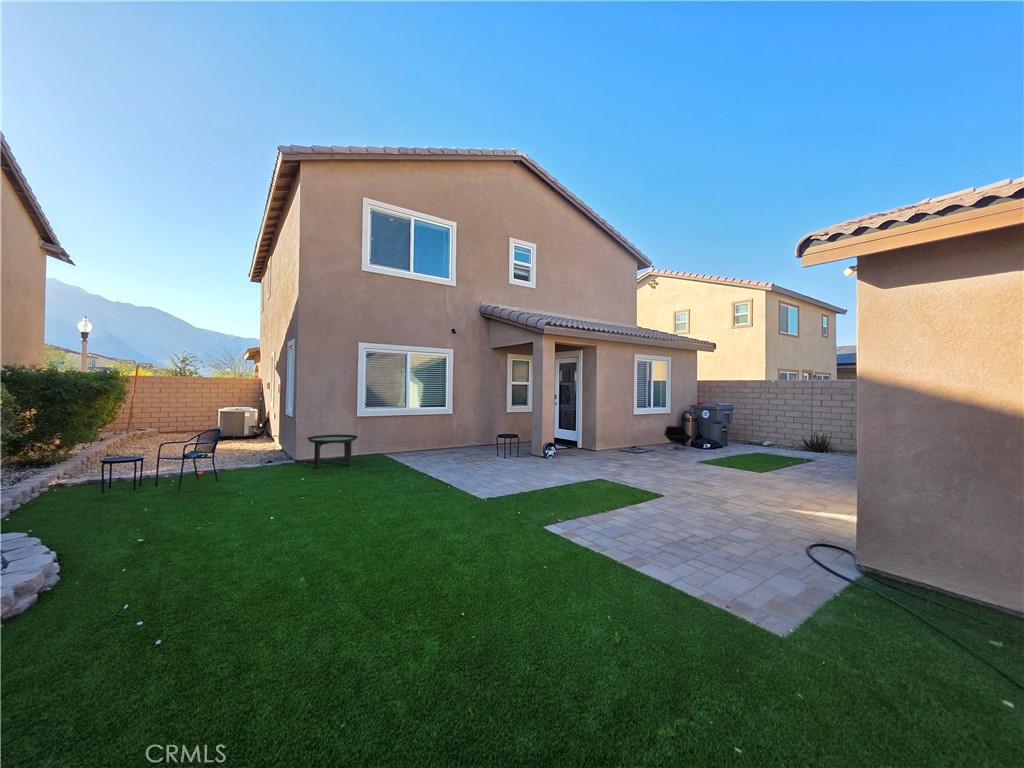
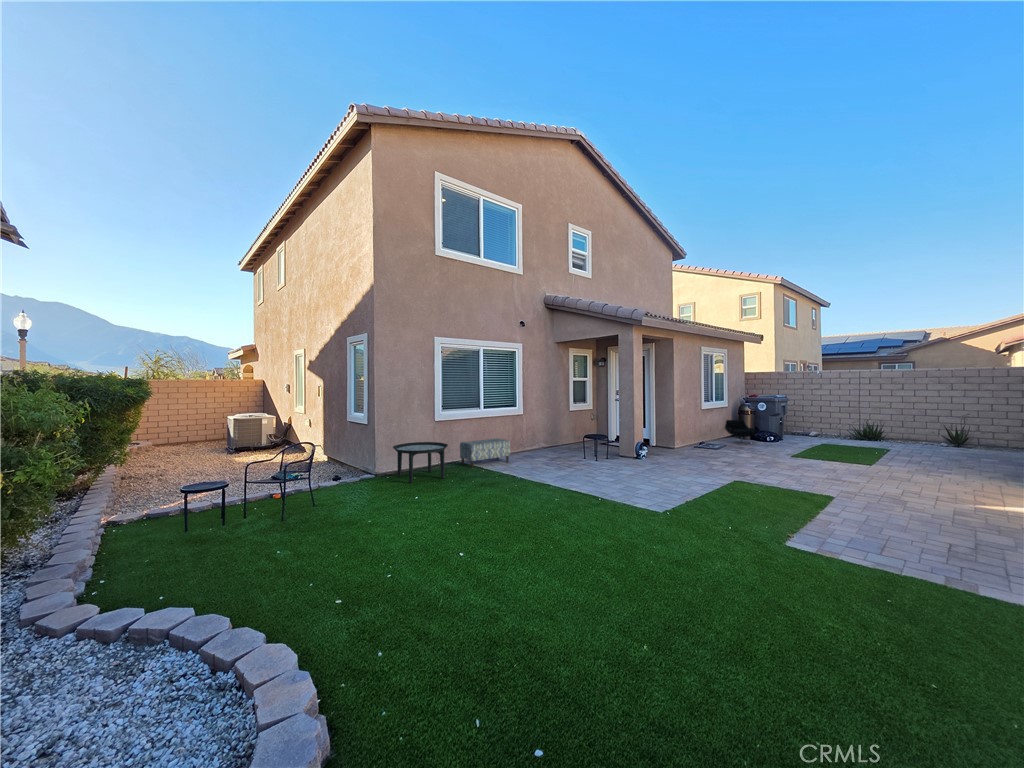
bench: none [381,435,428,459] -> present [460,438,510,468]

